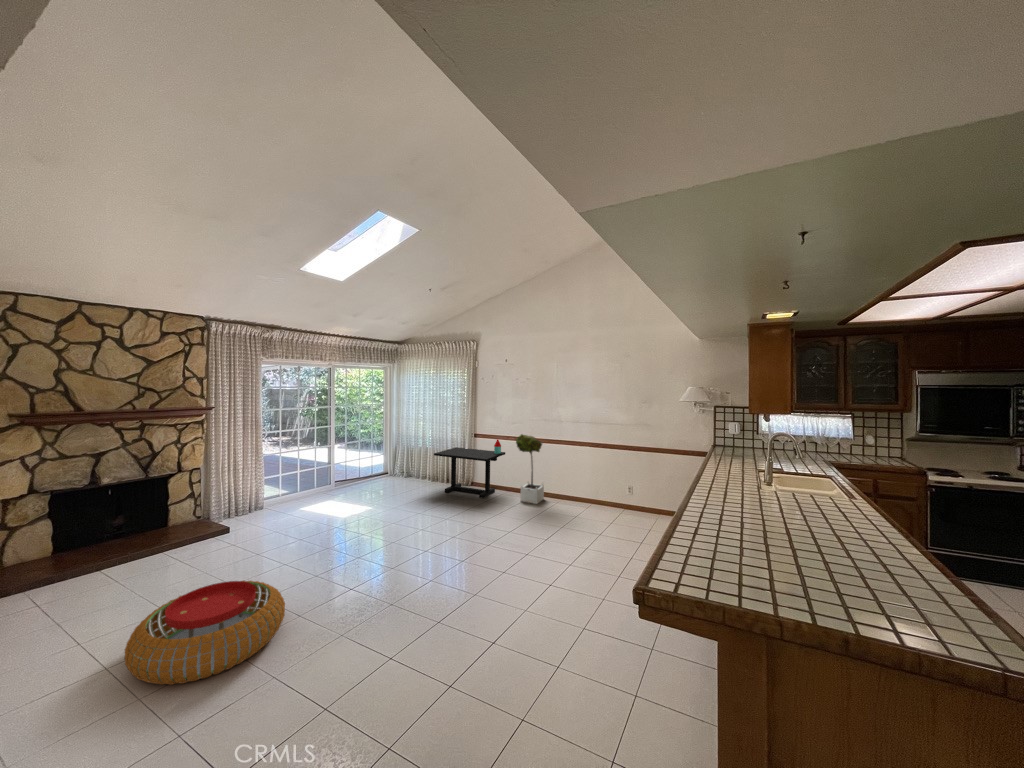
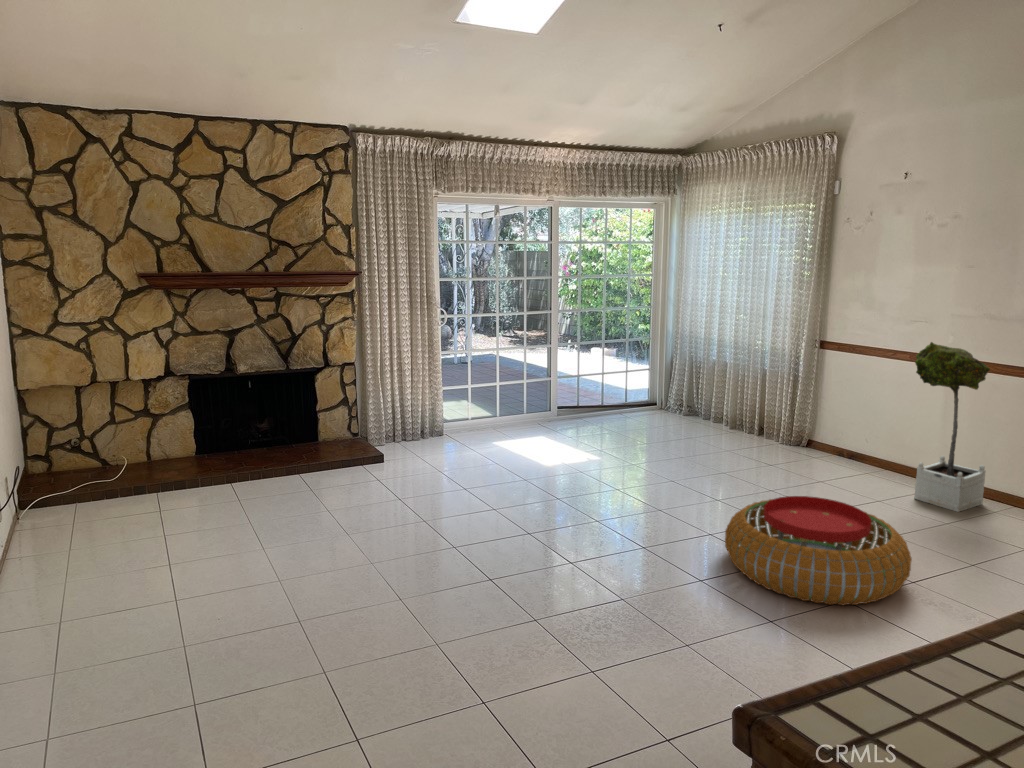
side table: present [434,439,505,498] -> none [723,352,891,478]
pouf: present [125,581,285,685] -> present [725,496,912,605]

